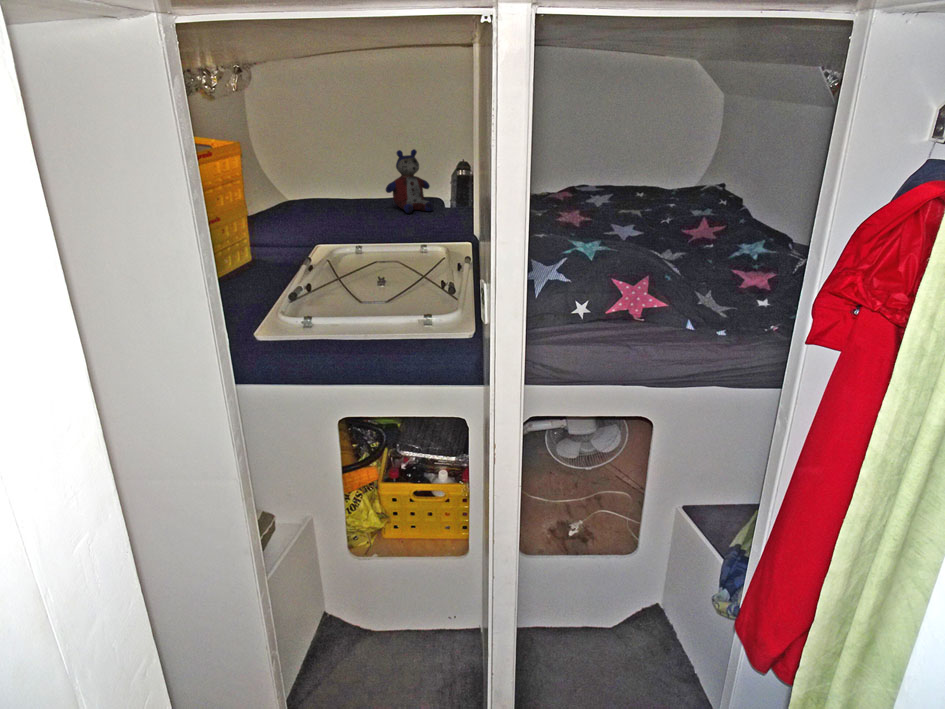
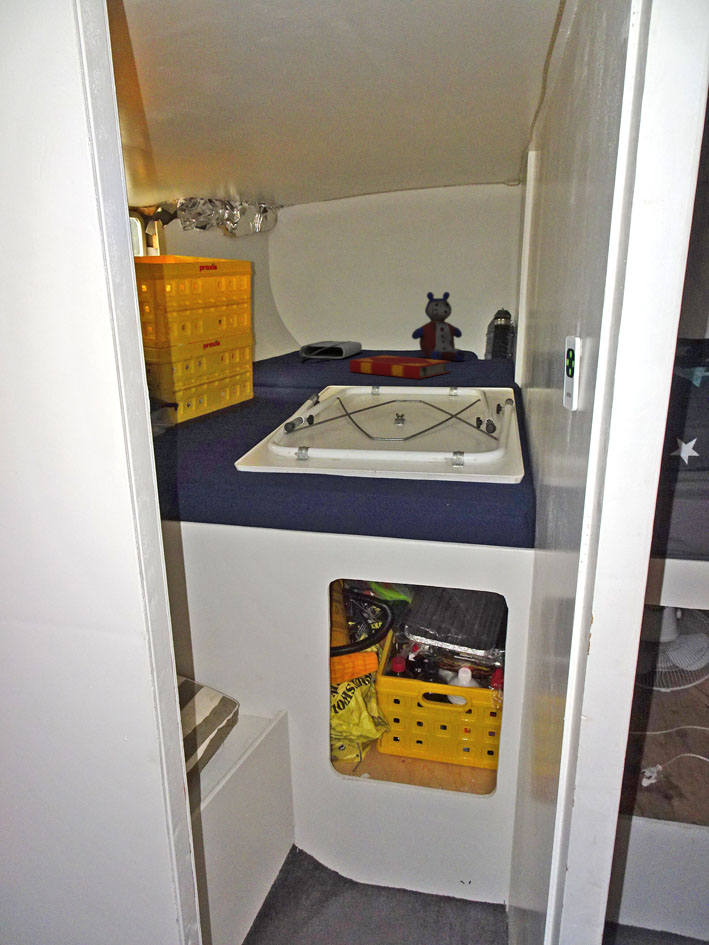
tote bag: none [284,192,340,214] -> present [300,341,362,359]
hardback book: none [333,211,421,236] -> present [350,355,450,379]

